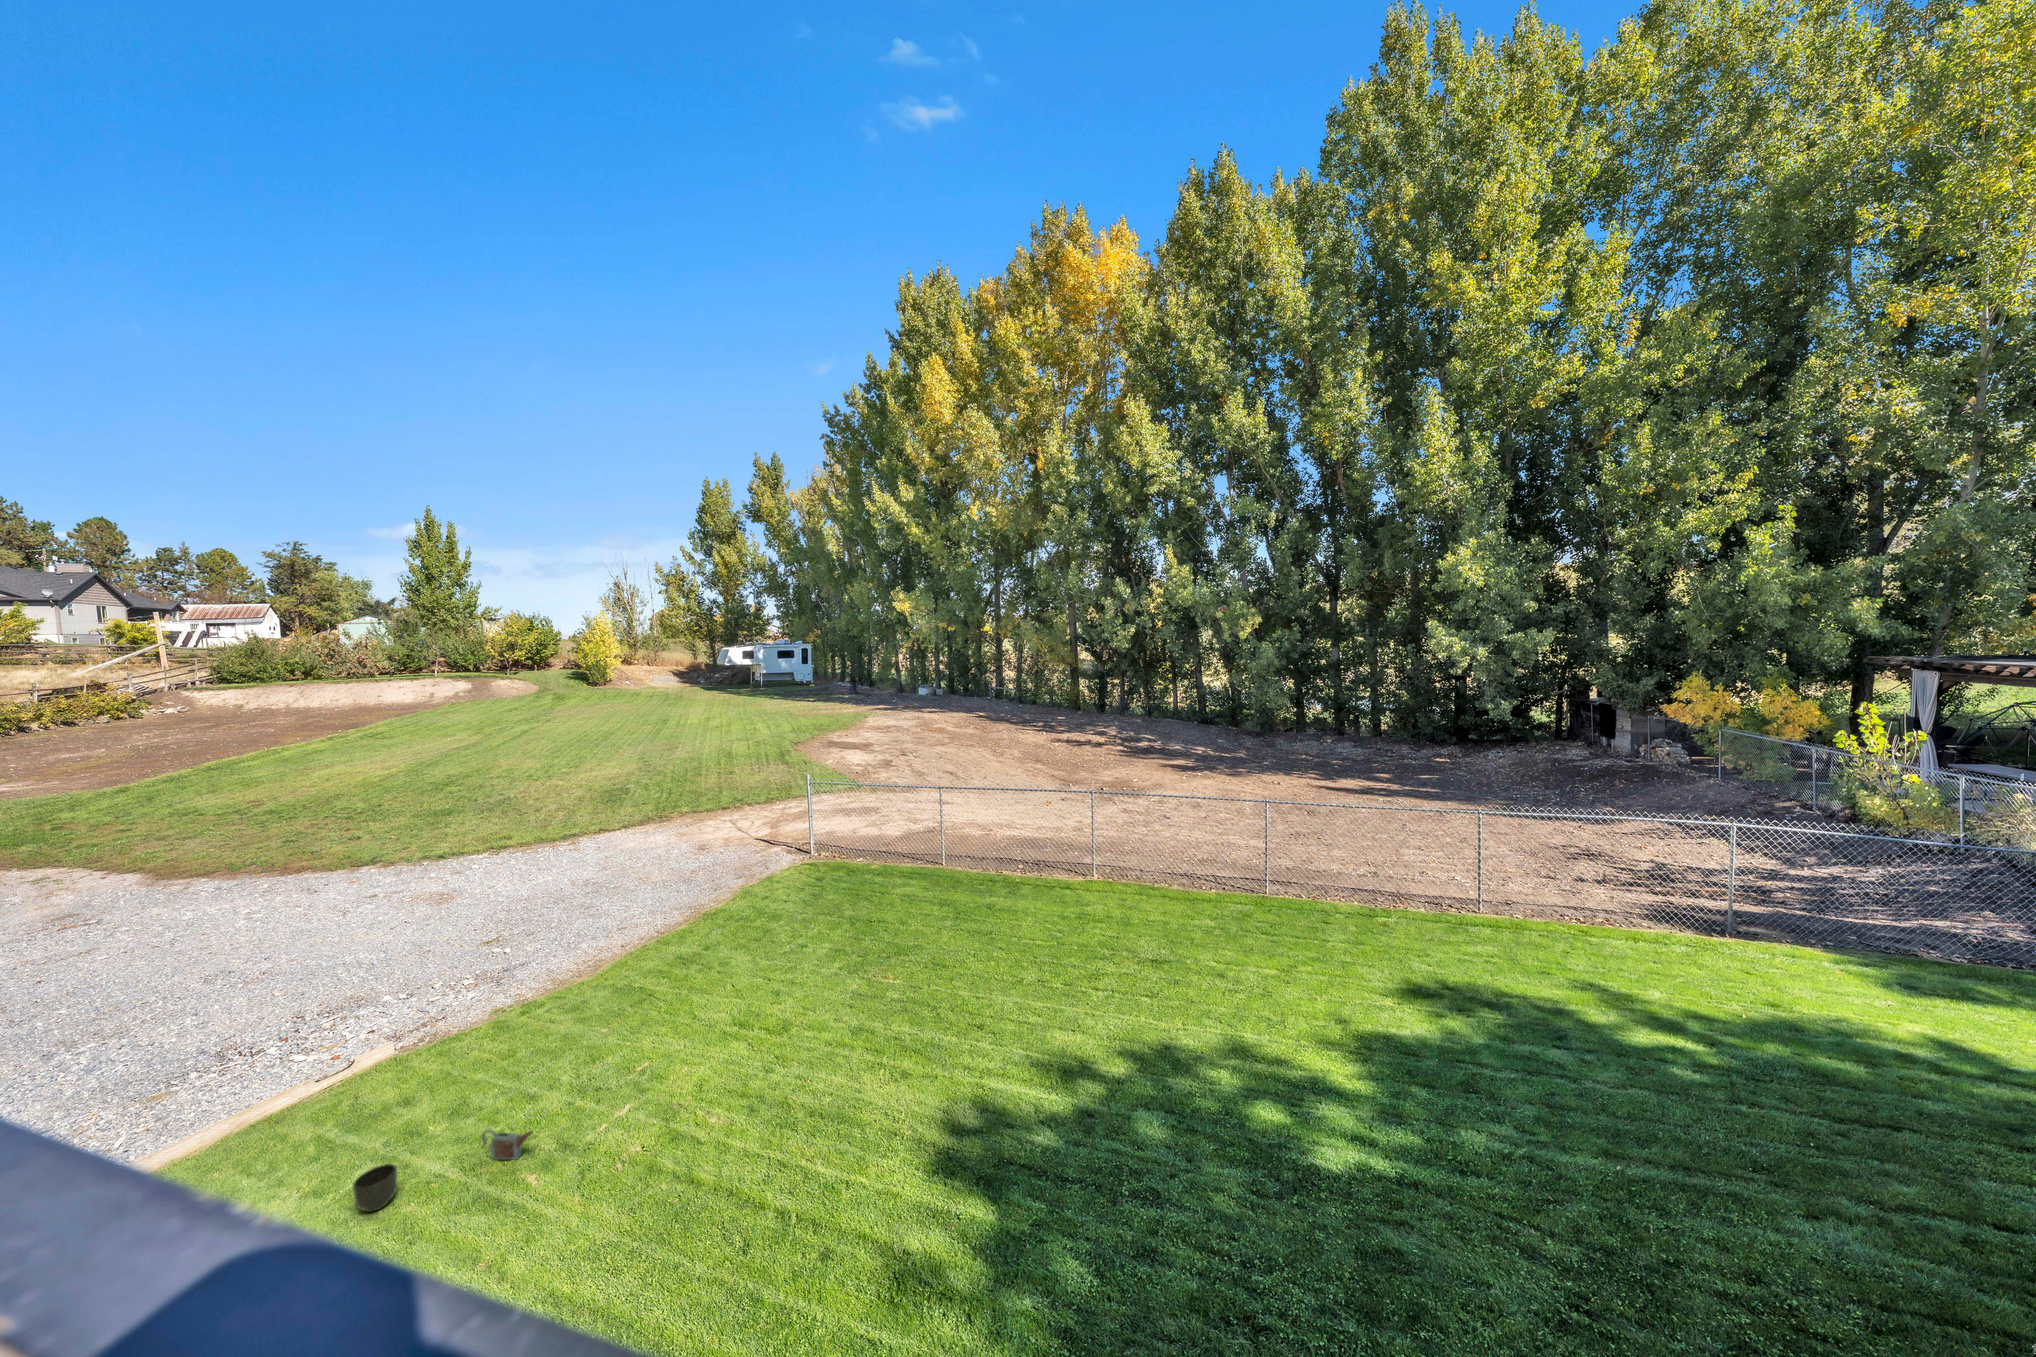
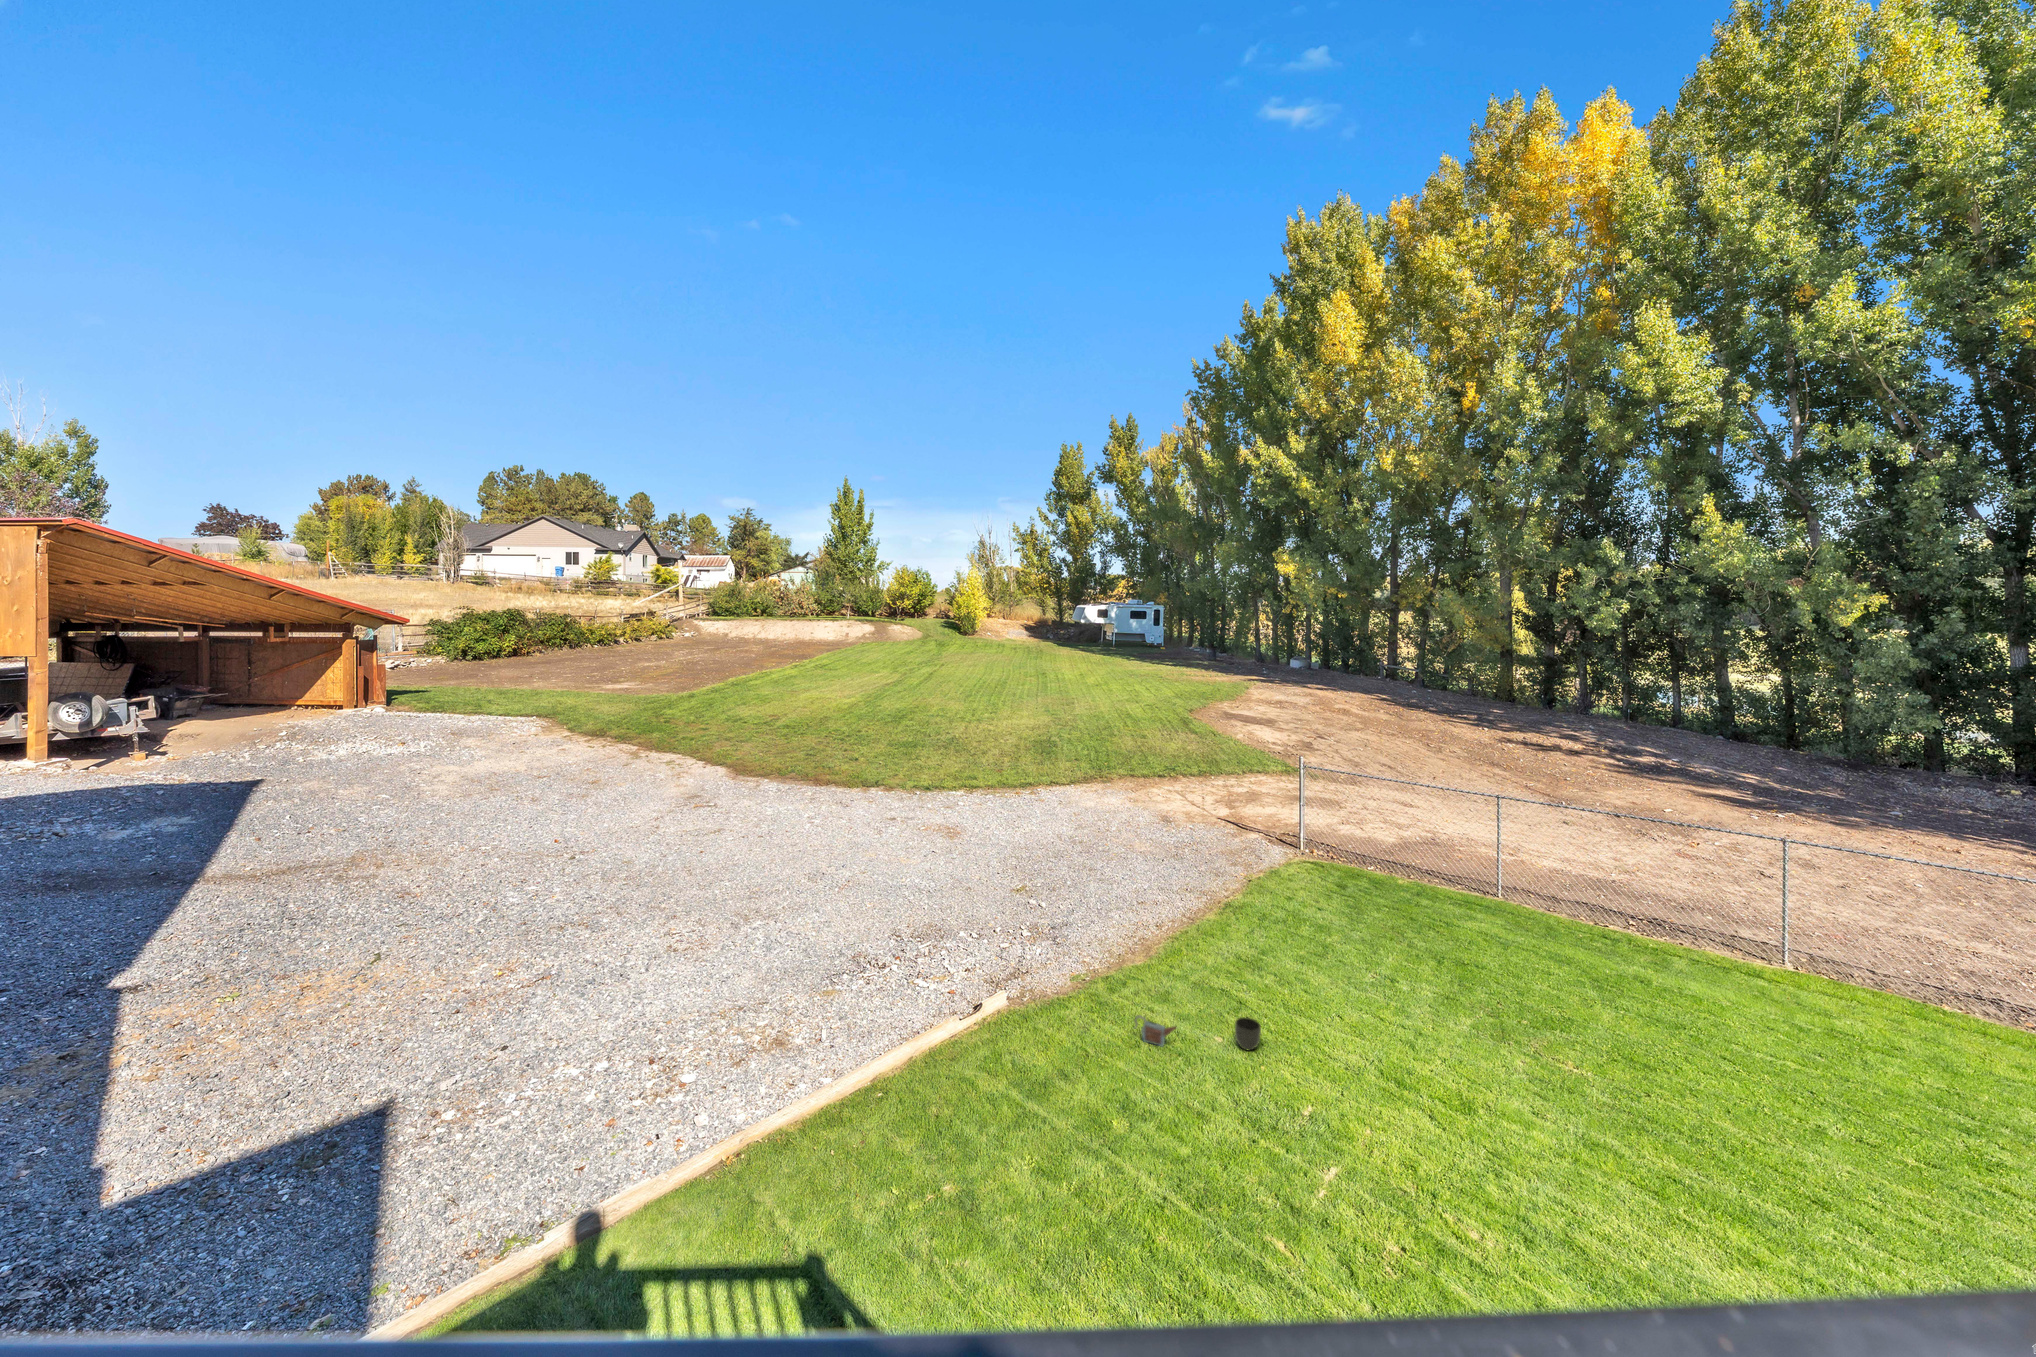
planter: present [353,1164,397,1212] -> present [1235,1017,1261,1050]

